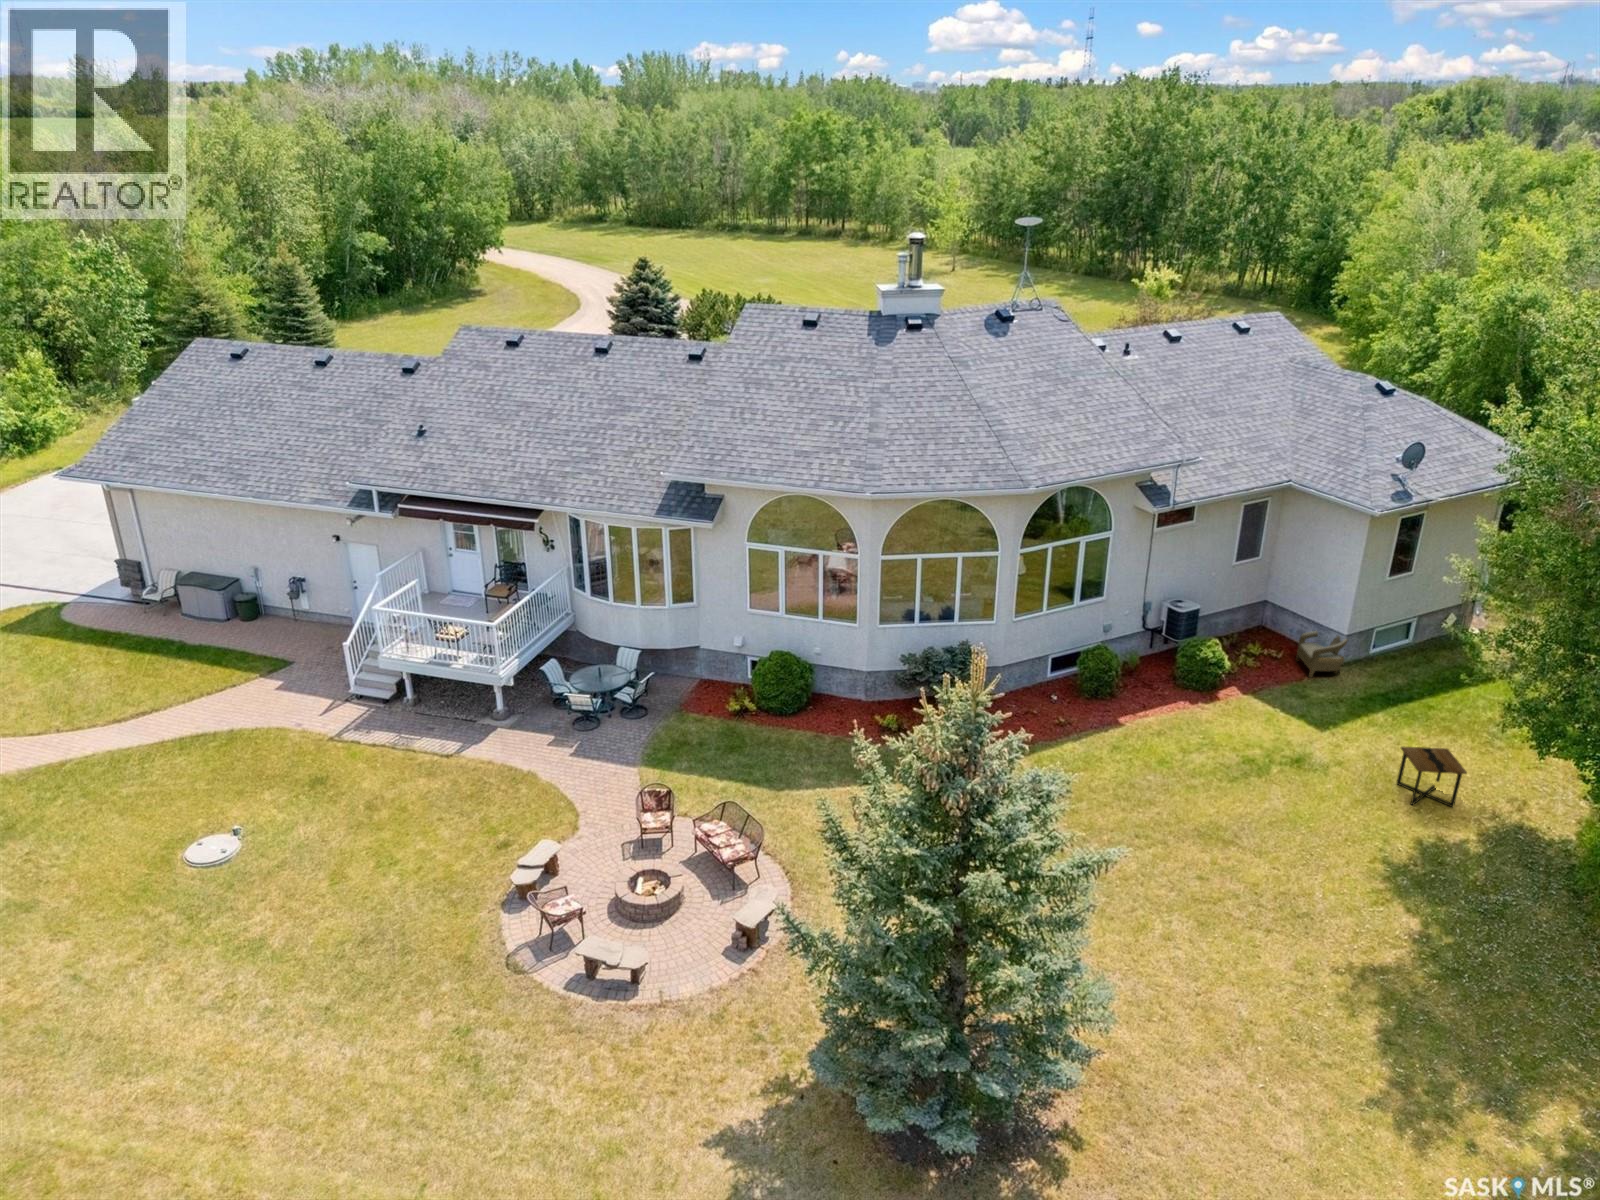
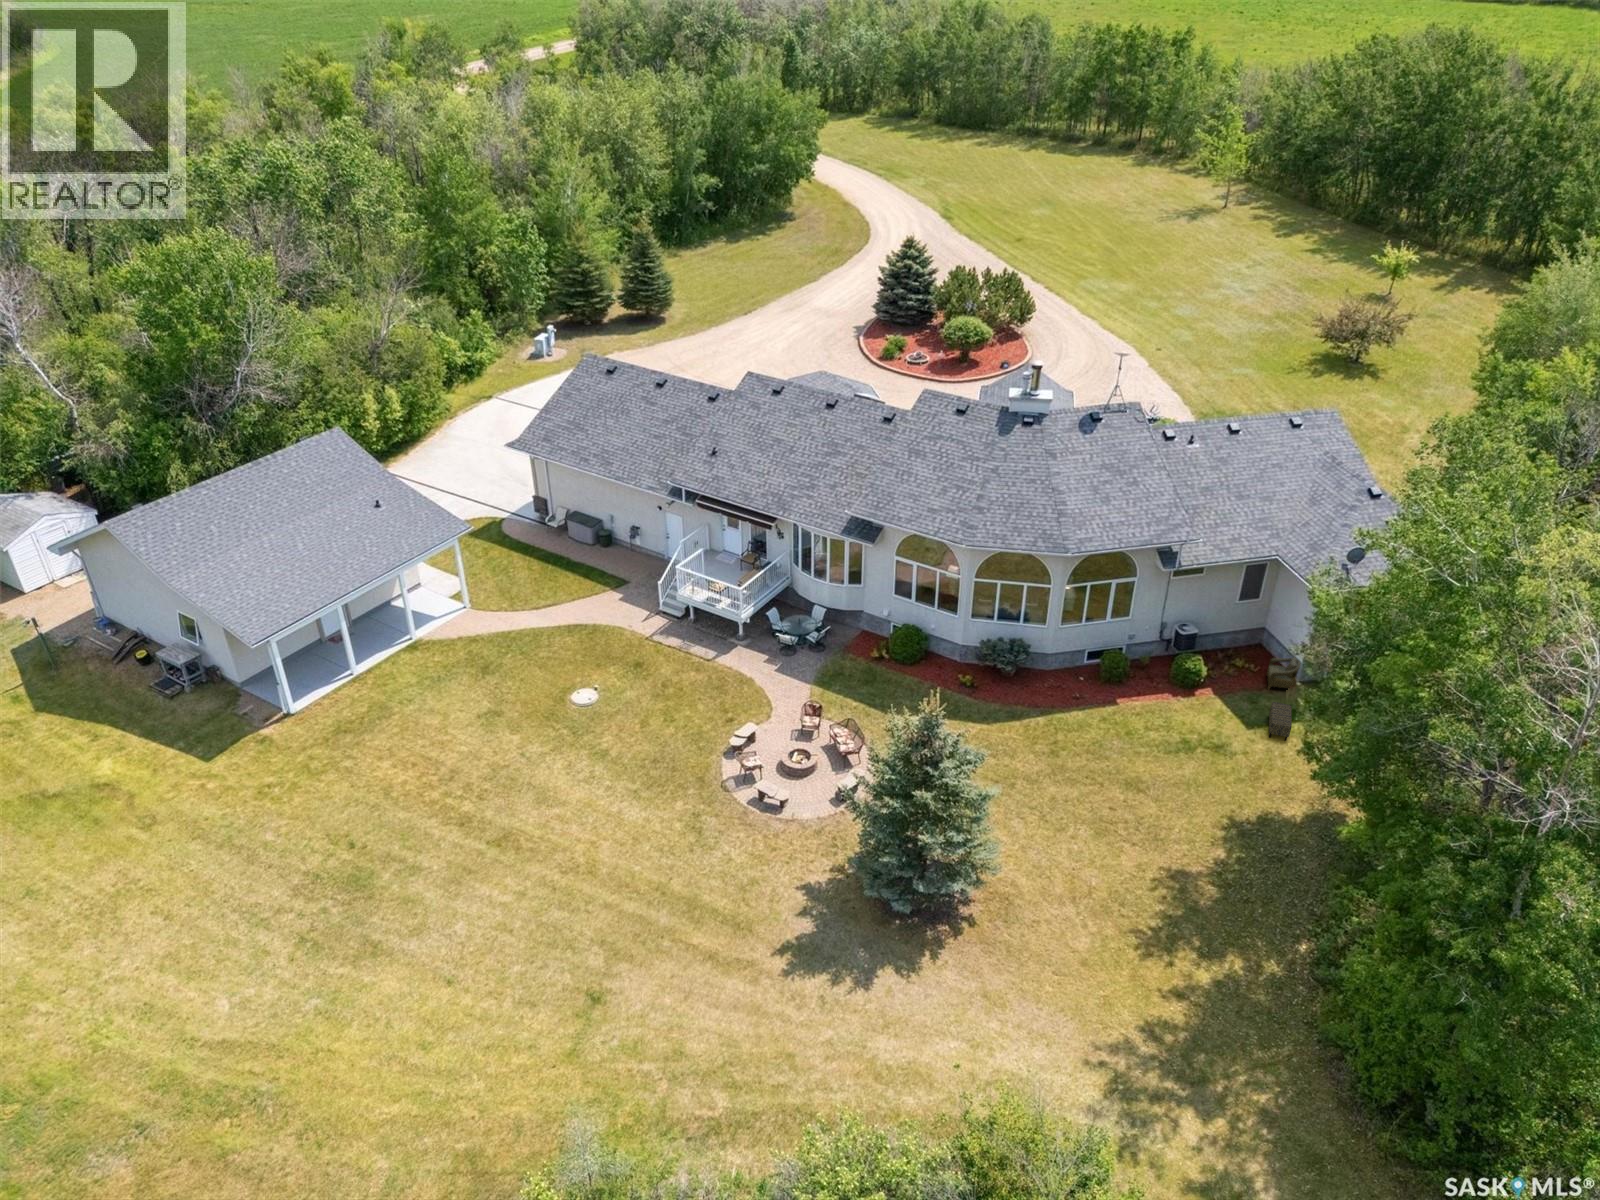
bench: none [1335,686,1386,739] -> present [1269,702,1292,741]
side table: present [1397,747,1467,807] -> none [1275,751,1311,795]

